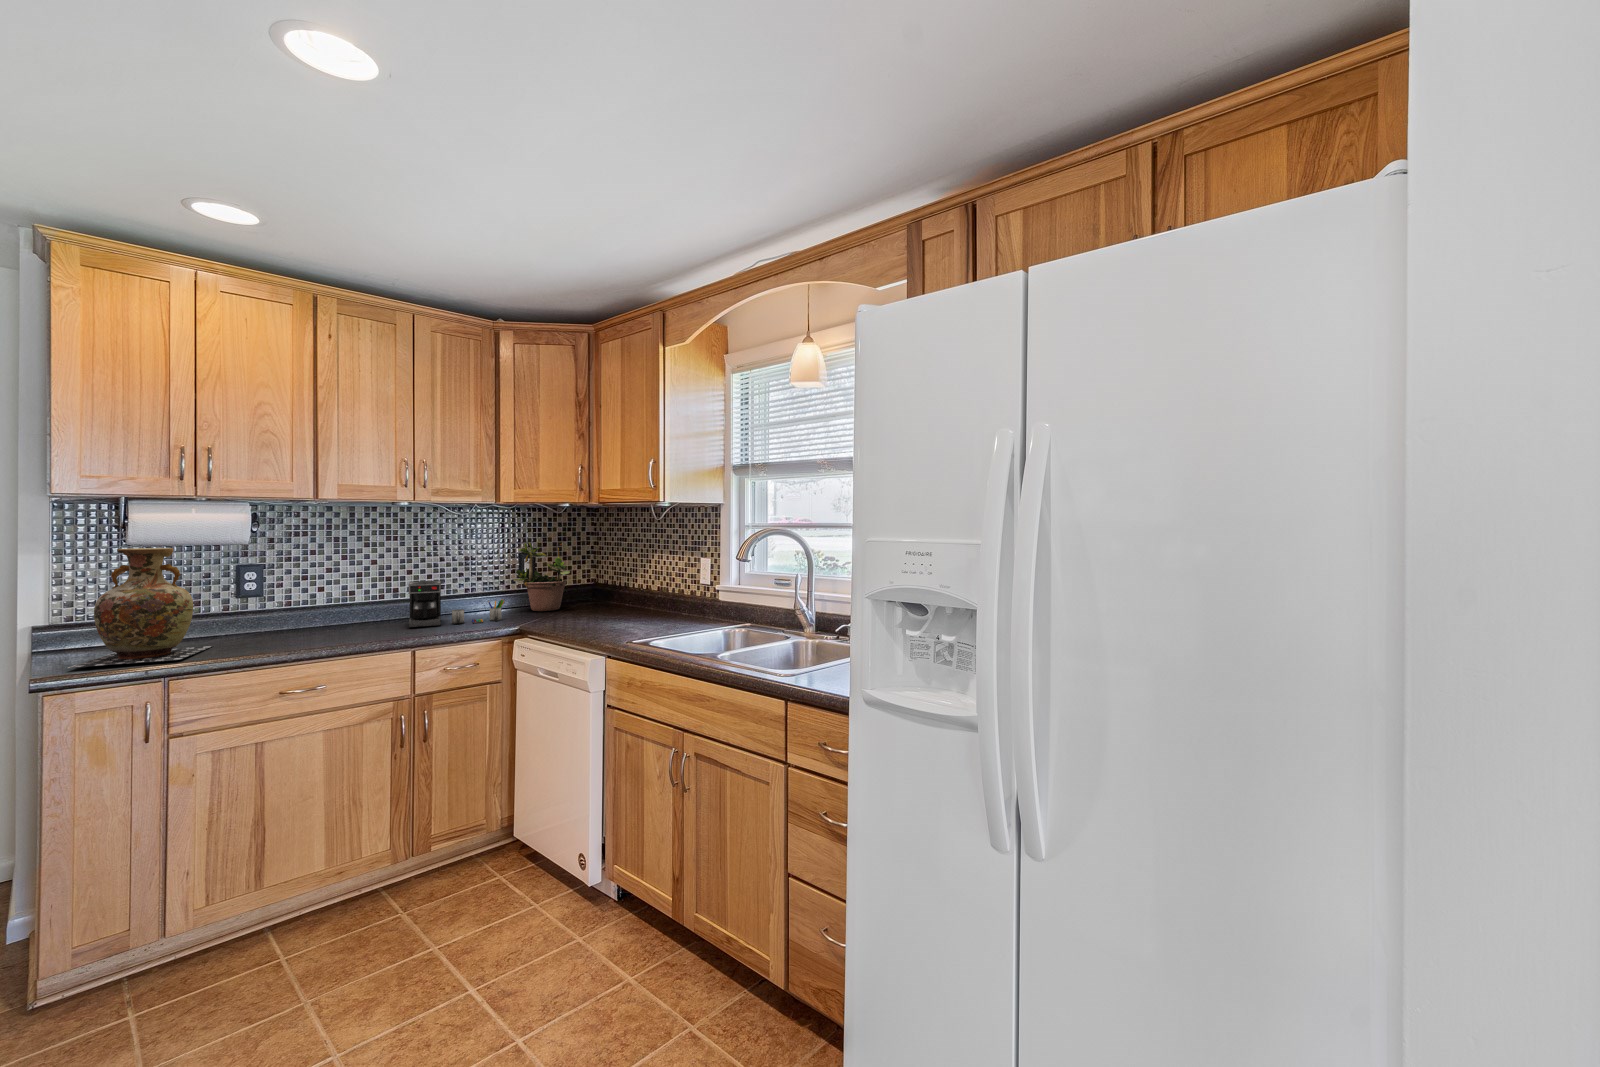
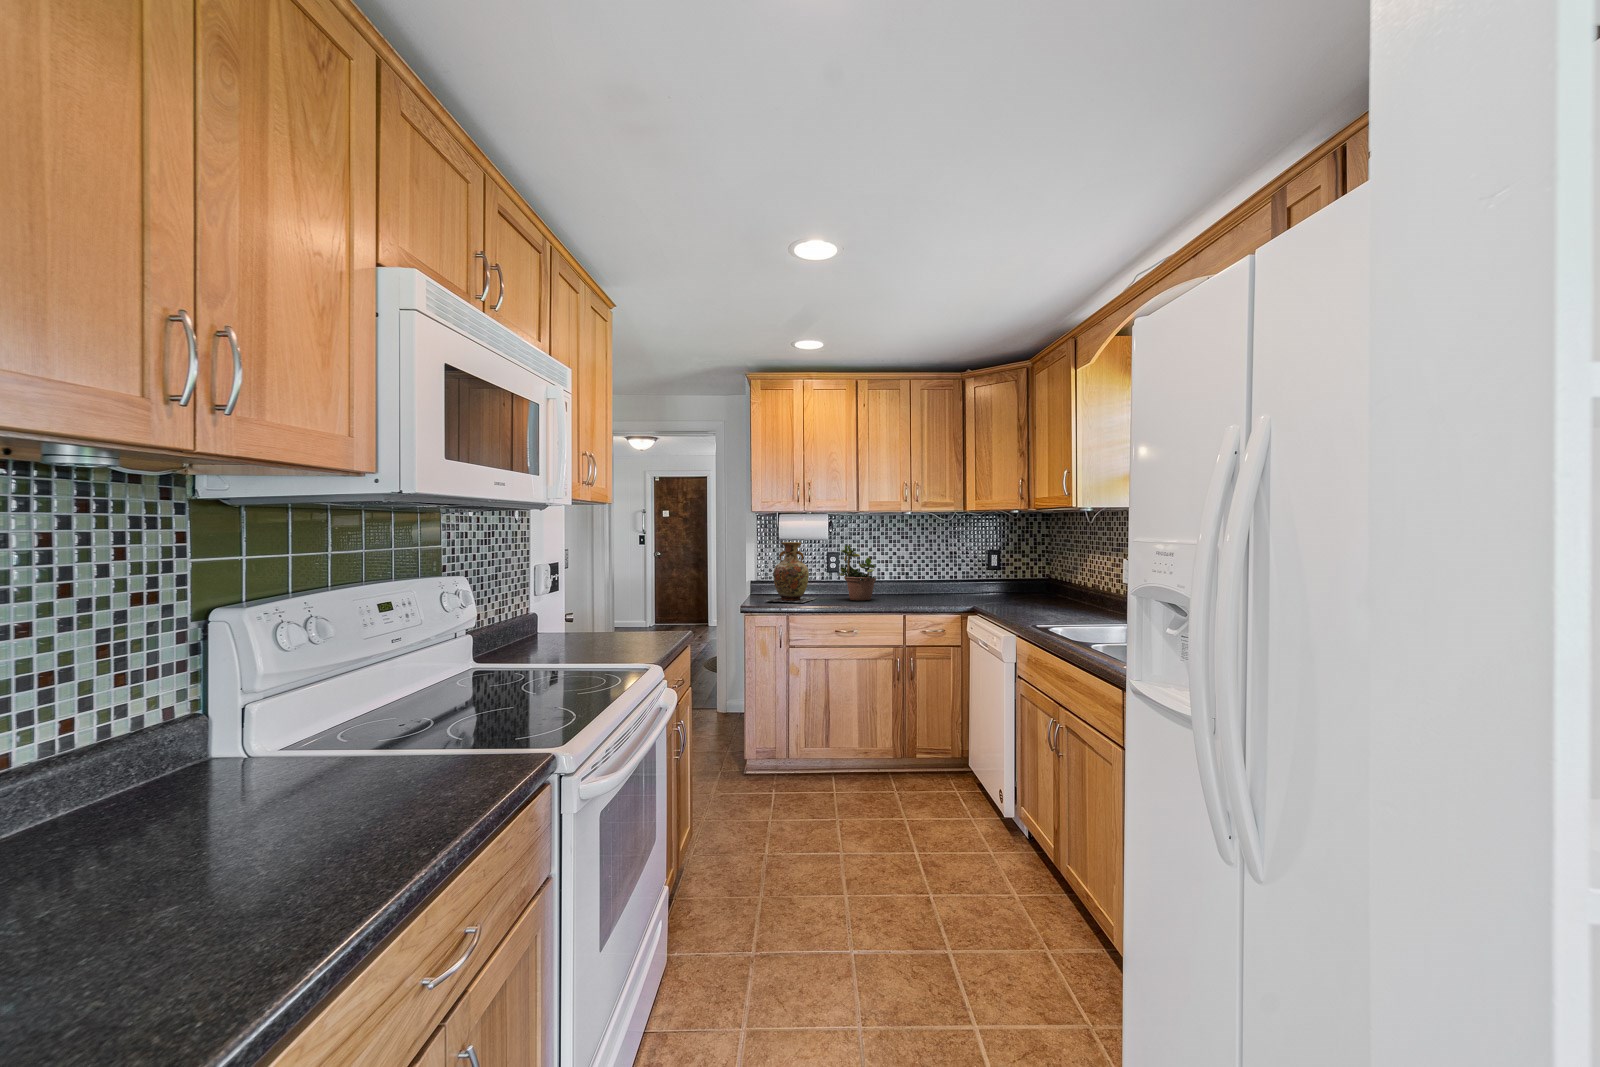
potted plant: present [514,542,570,611] -> present [839,545,876,601]
coffee maker: present [408,580,505,627] -> none [910,568,972,600]

